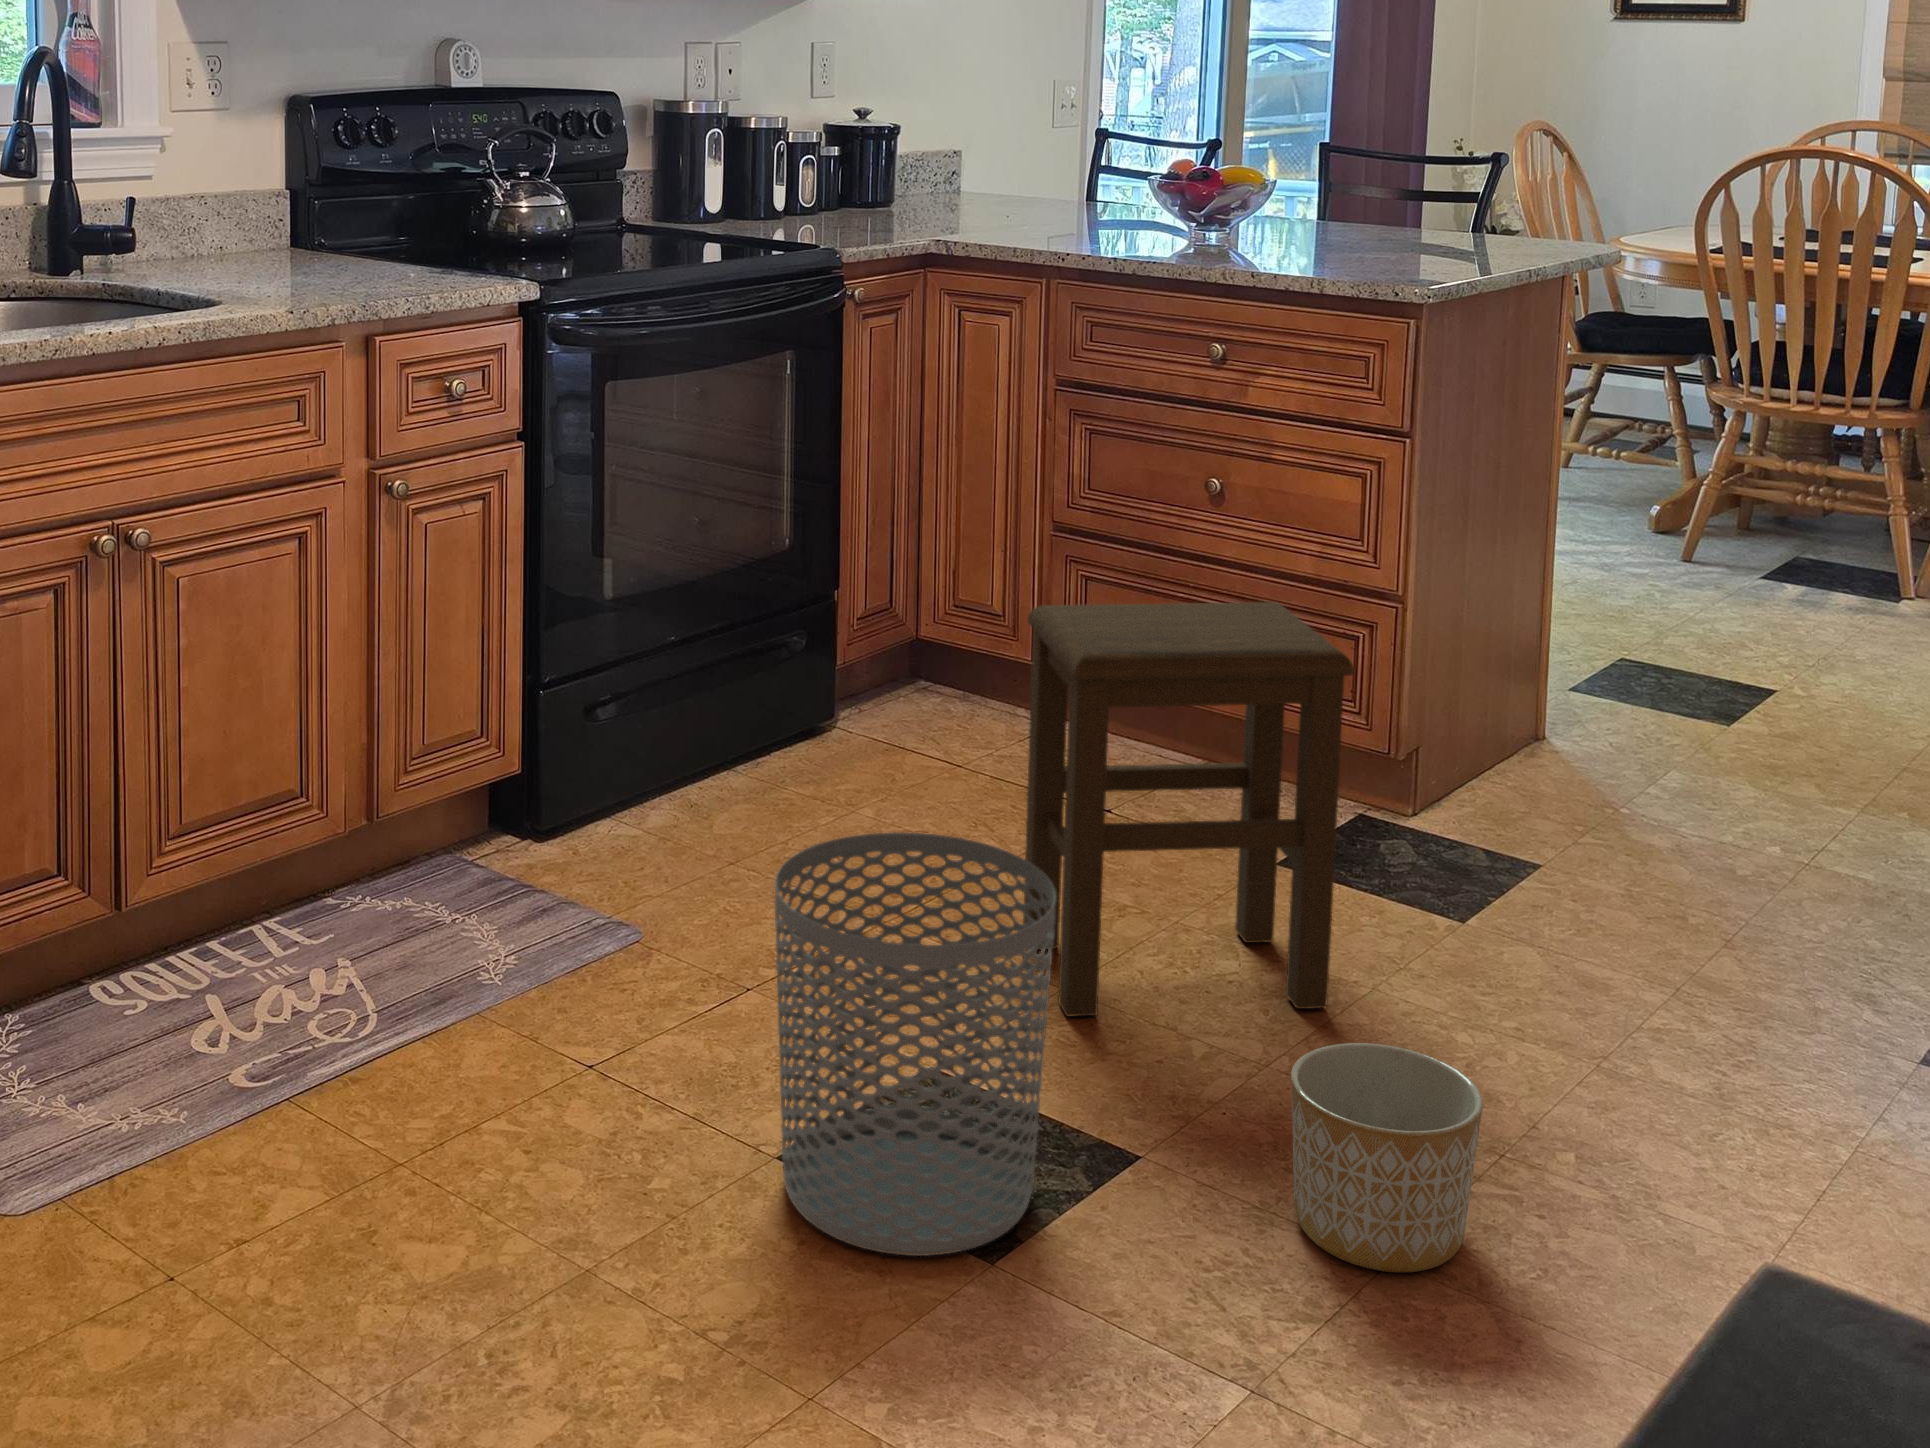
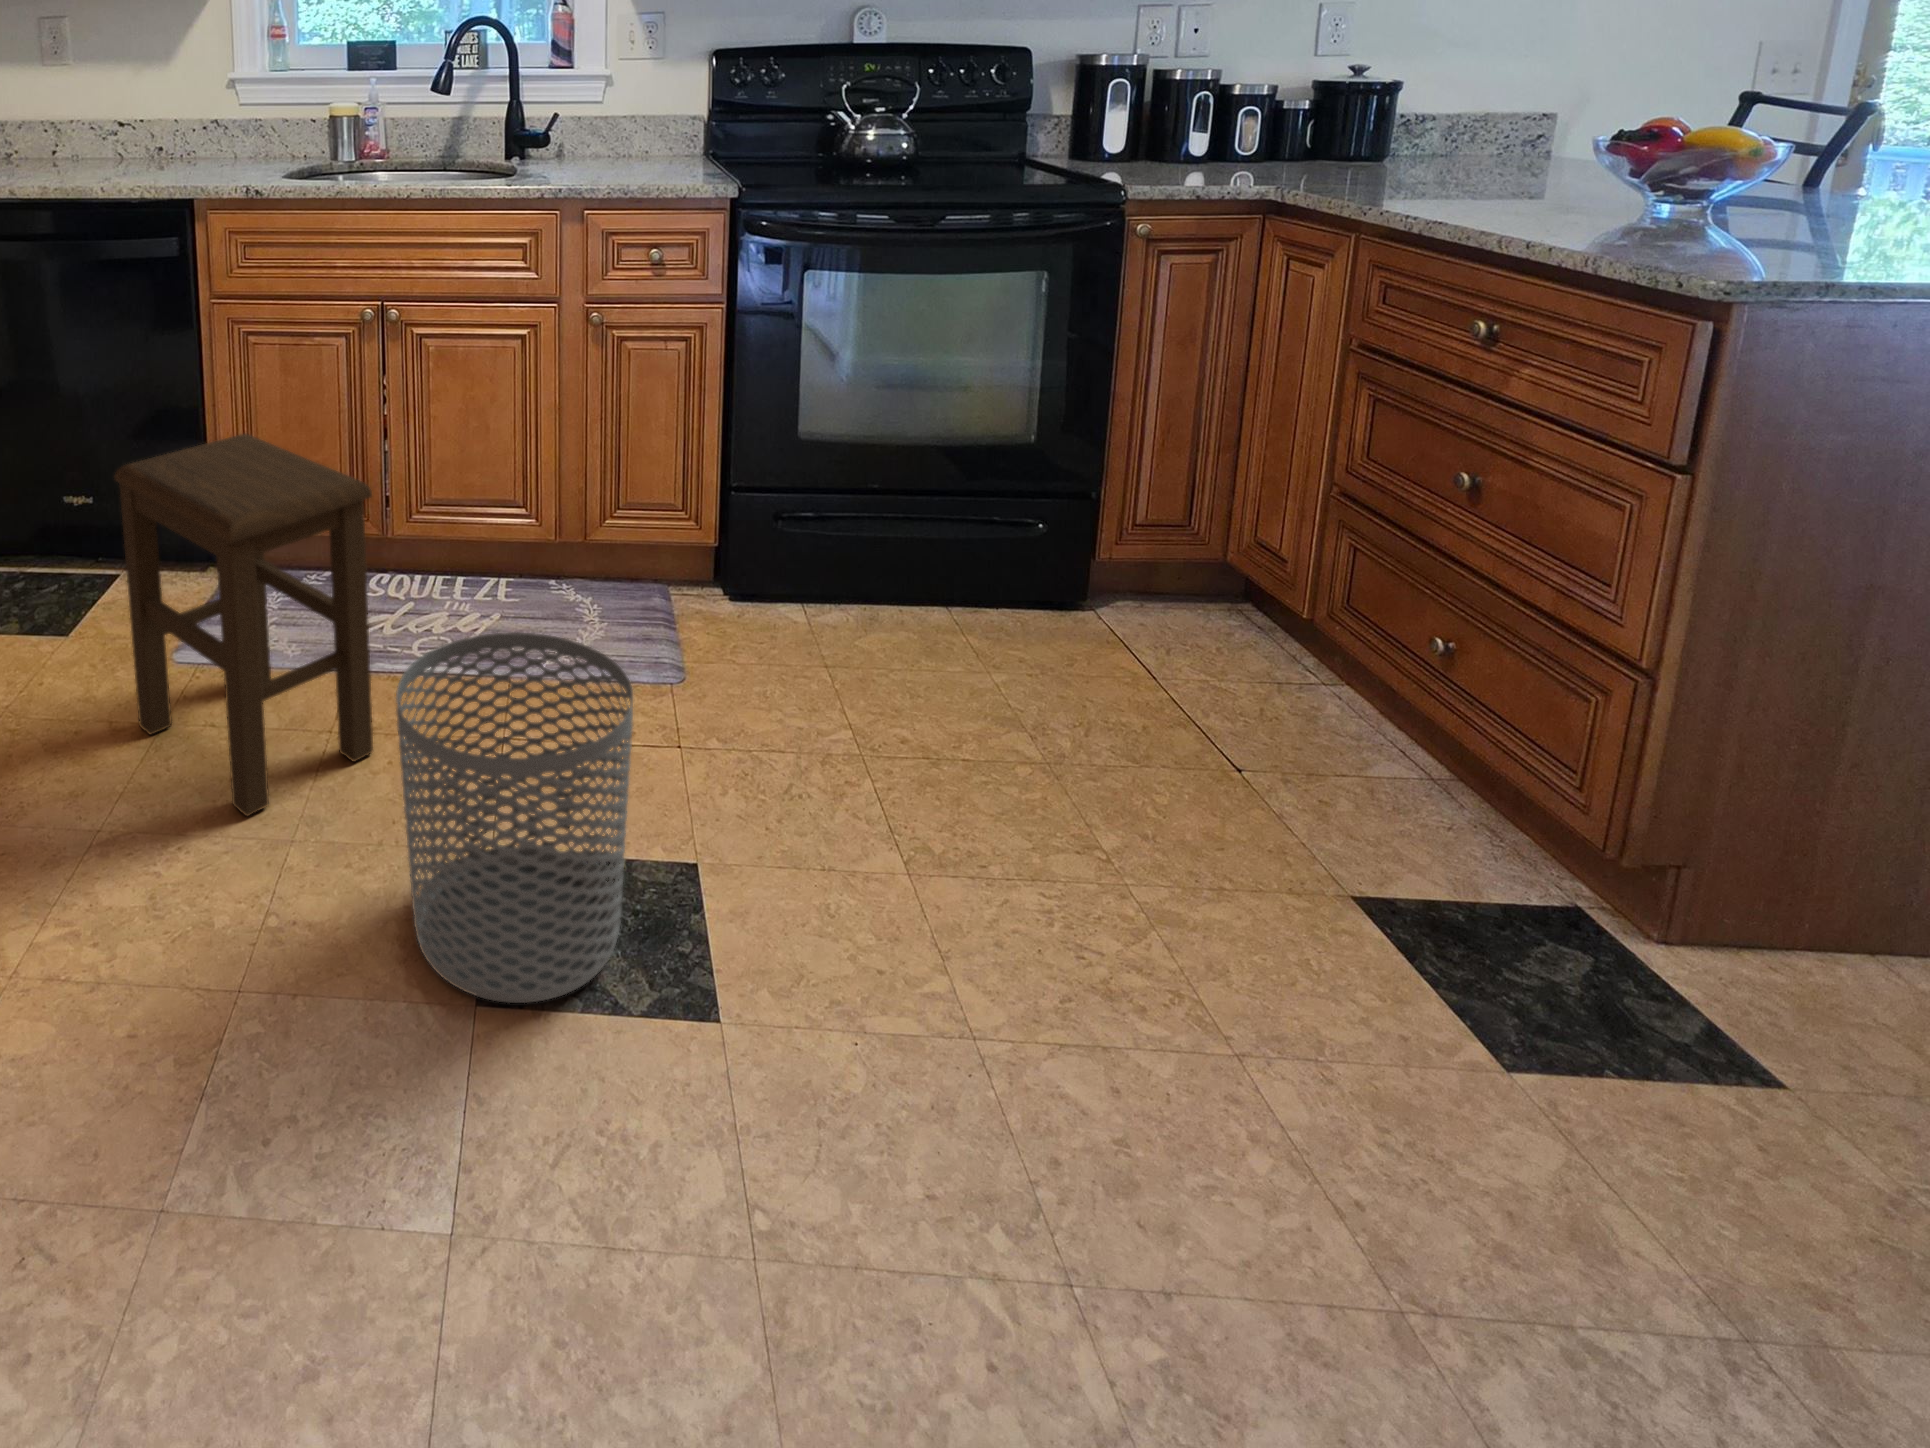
stool: present [1023,602,1354,1016] -> present [115,434,373,816]
planter: present [1291,1043,1483,1272] -> none [689,1028,901,1334]

